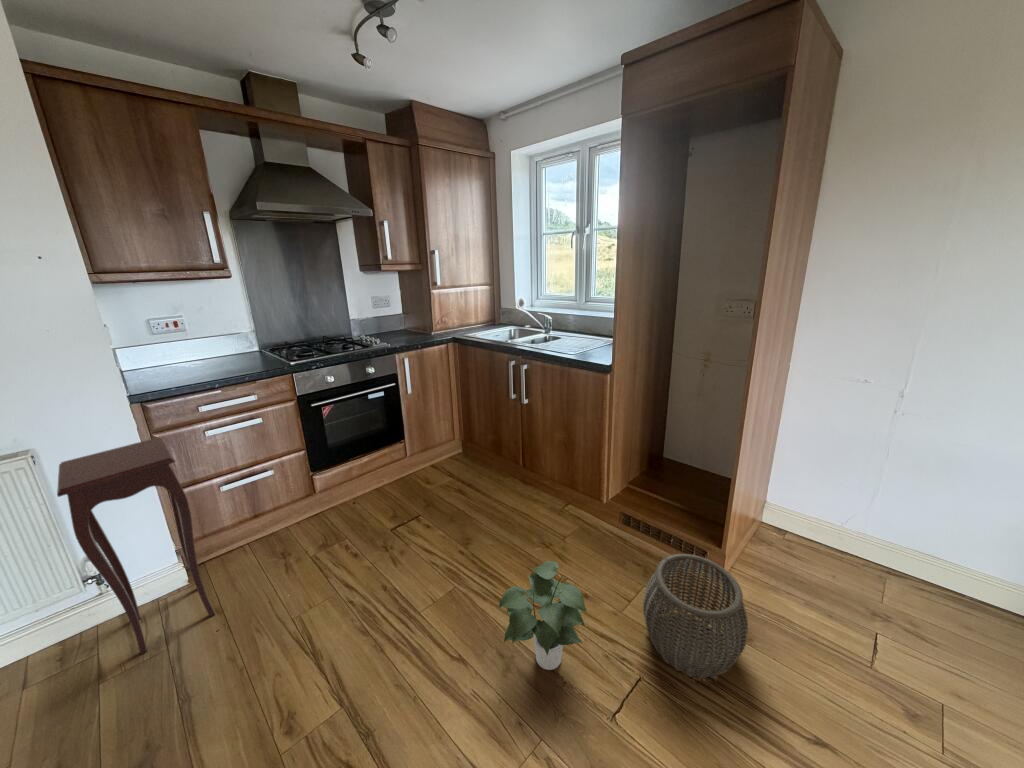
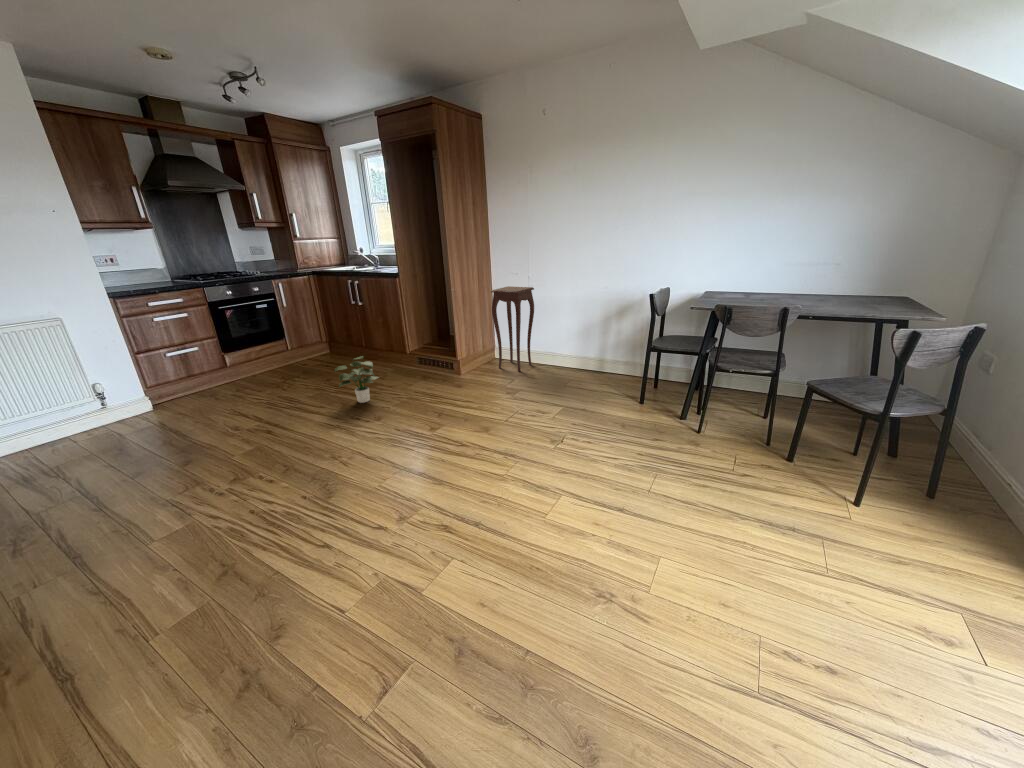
side table: present [57,437,215,654] -> present [491,286,534,371]
woven basket: present [643,554,748,679] -> none [408,352,451,396]

